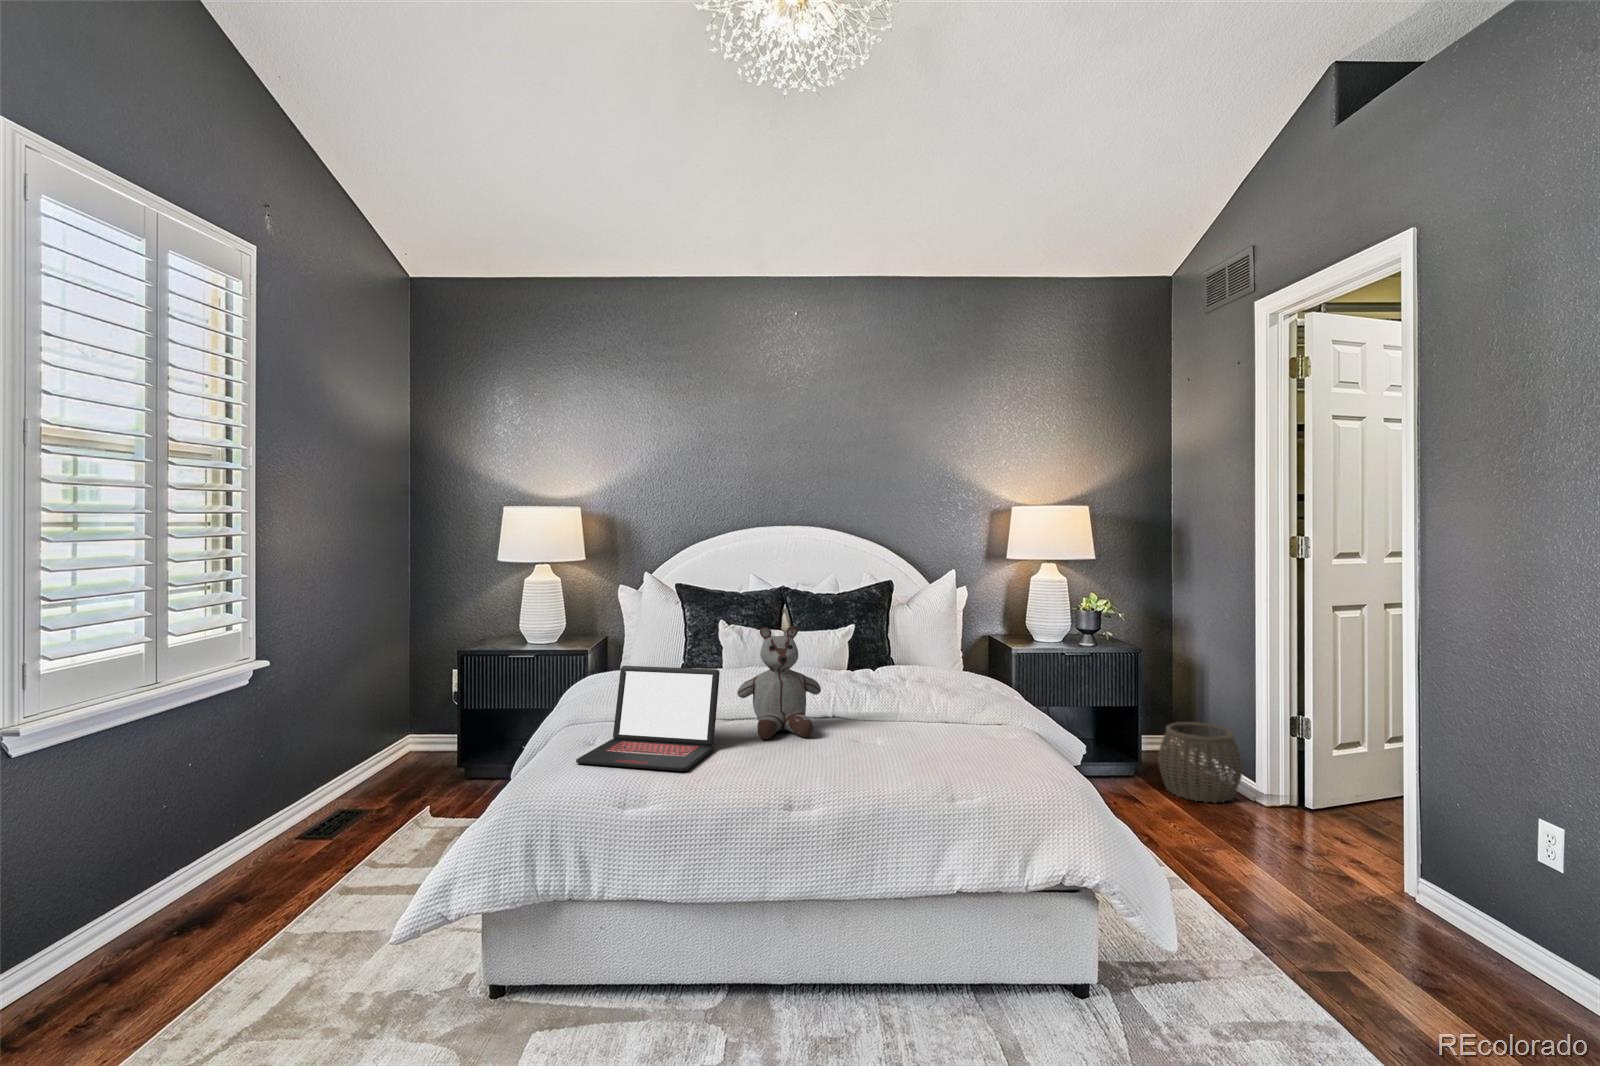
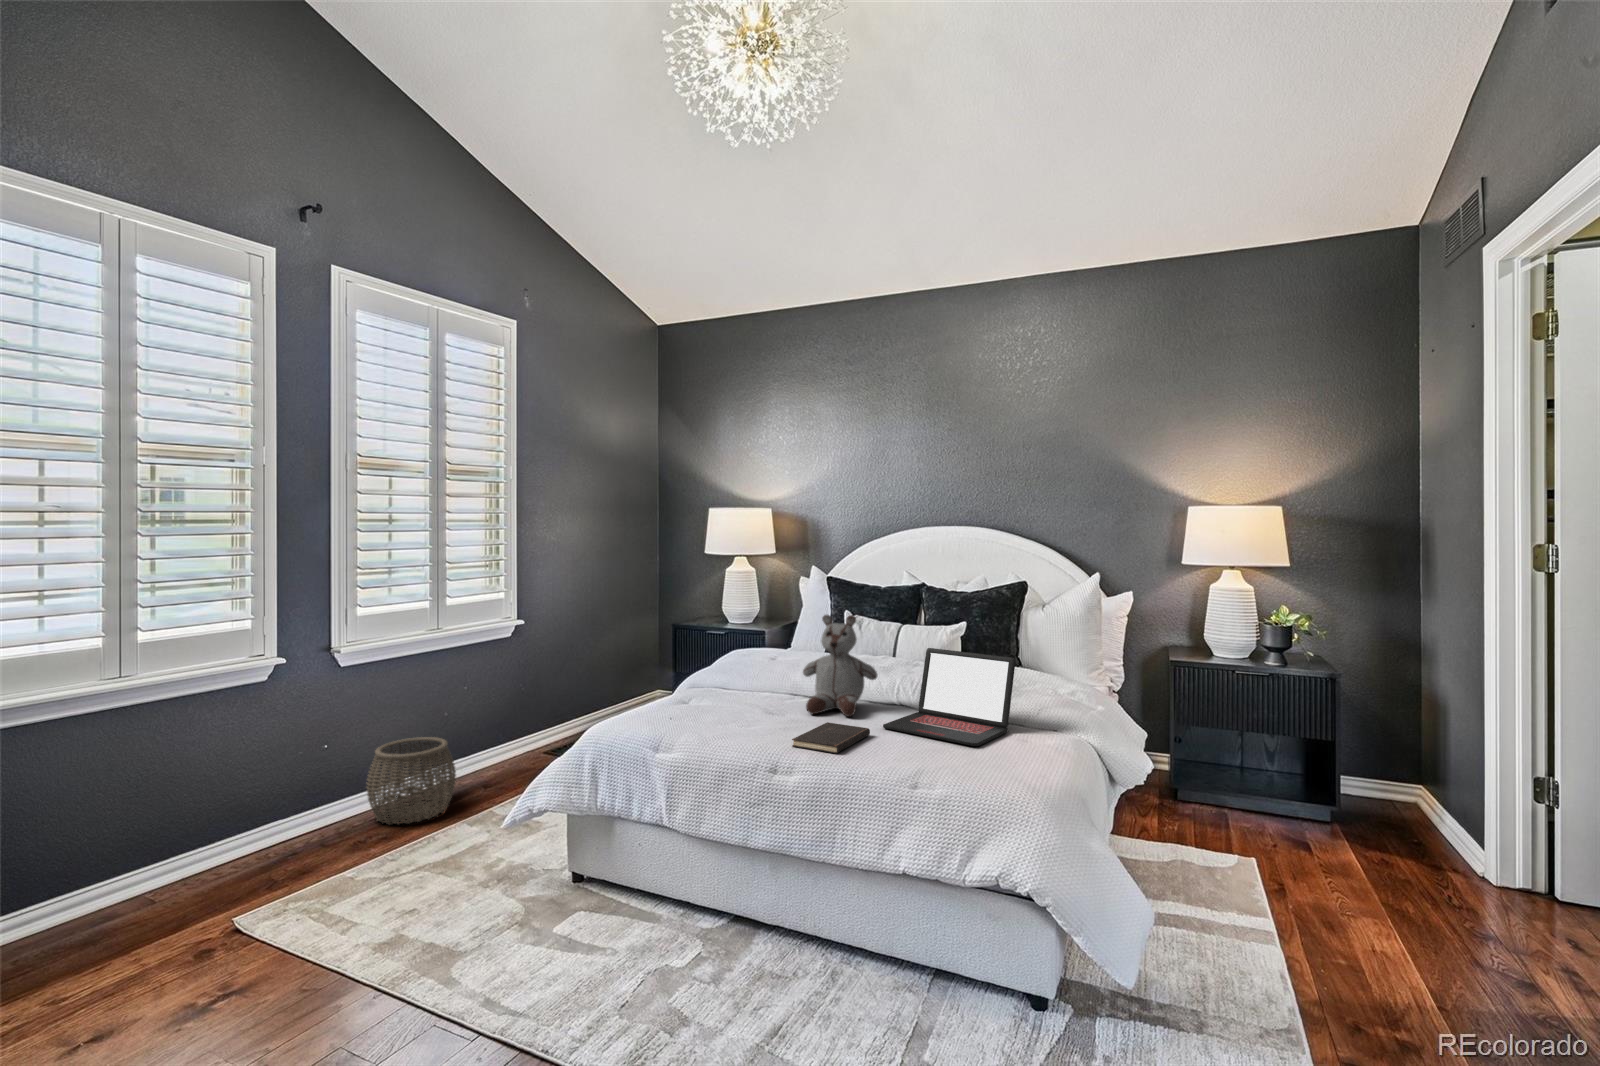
laptop: present [576,666,720,771] -> present [883,648,1015,746]
woven basket: present [1159,722,1243,803] -> present [367,737,456,824]
hardcover book: none [798,746,856,779] -> present [792,722,870,753]

